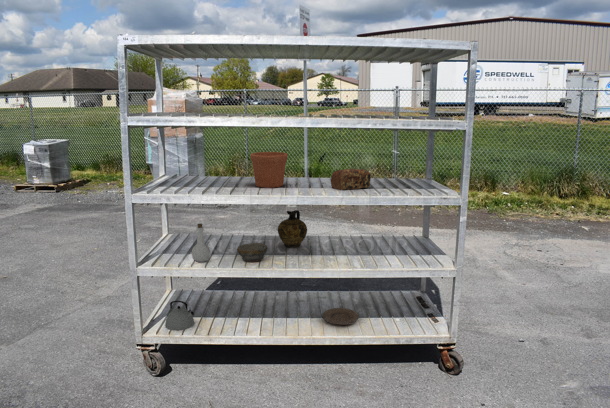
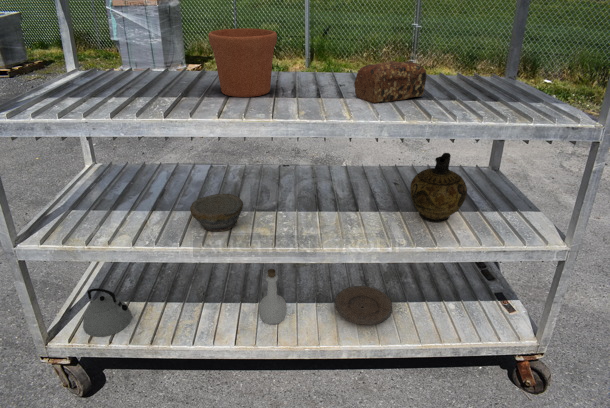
ceramic jug: present [278,210,307,247] -> present [410,153,467,222]
bottle: present [192,224,210,262] -> present [259,269,287,324]

